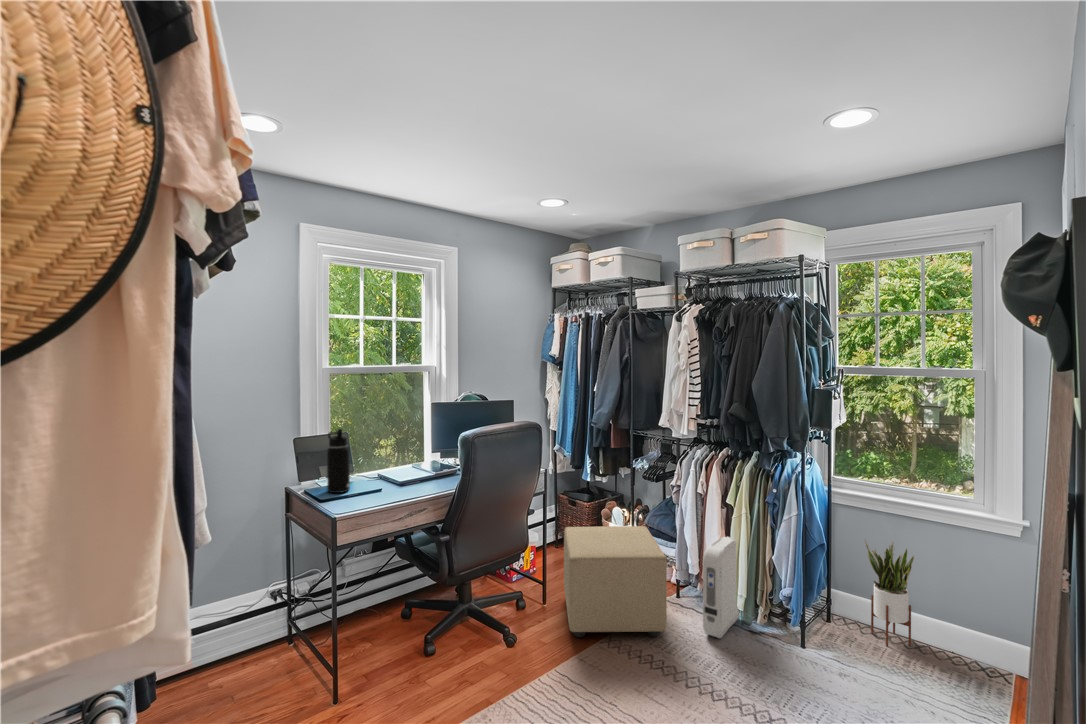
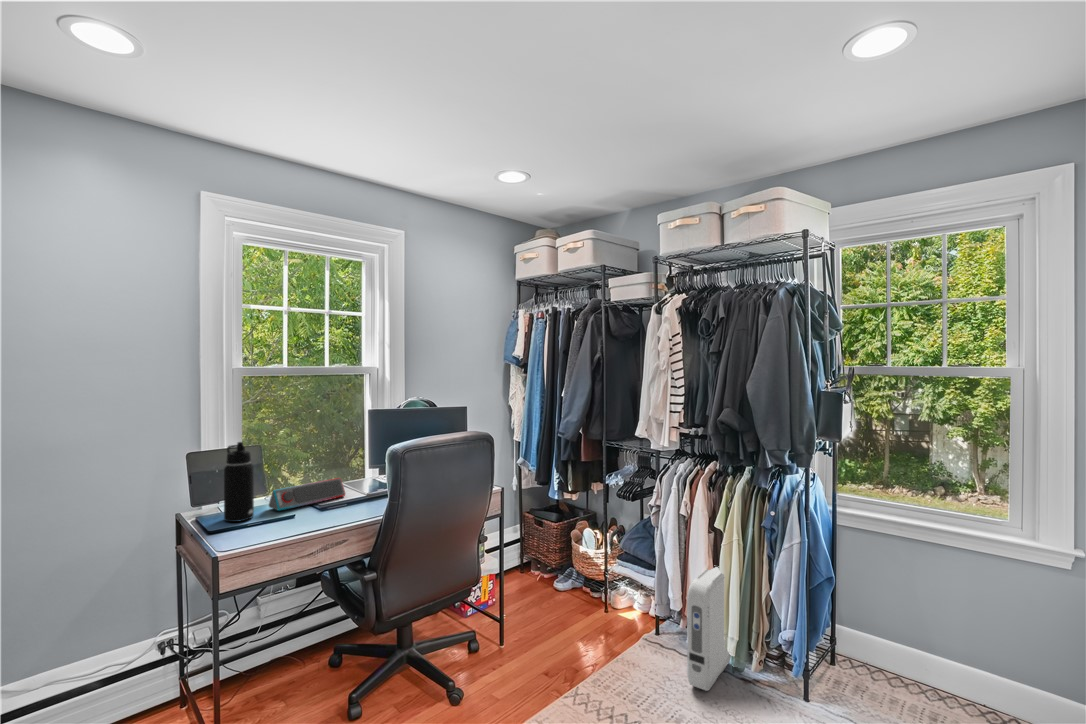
speaker: none [359,460,418,485] -> present [269,478,345,511]
ottoman: present [564,526,667,637] -> none [525,553,644,692]
potted plant: present [864,539,914,646] -> none [876,568,935,698]

